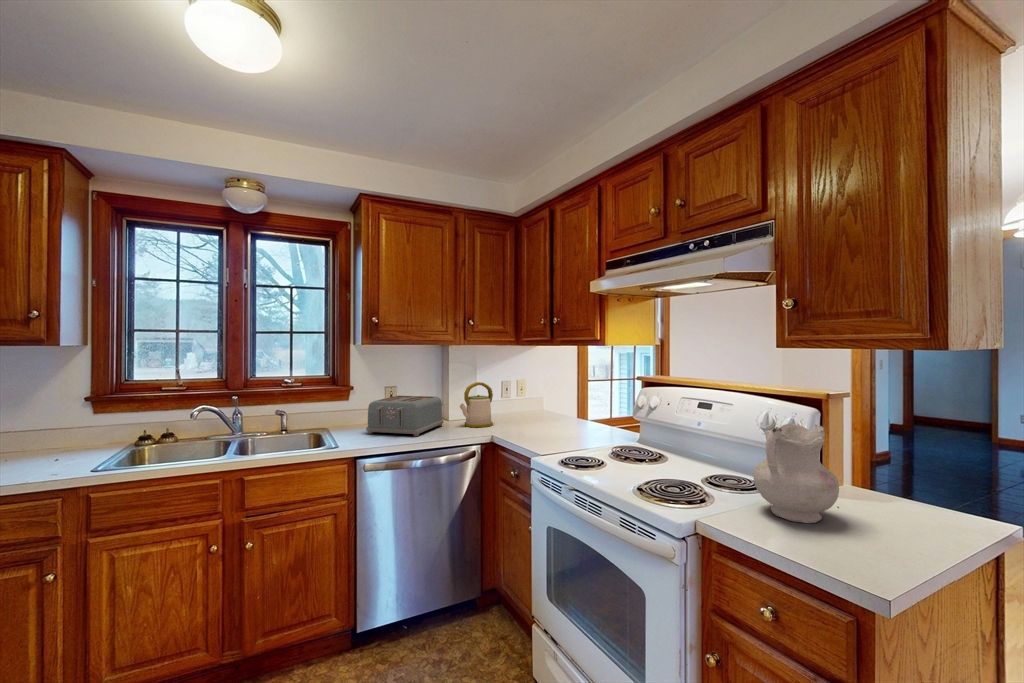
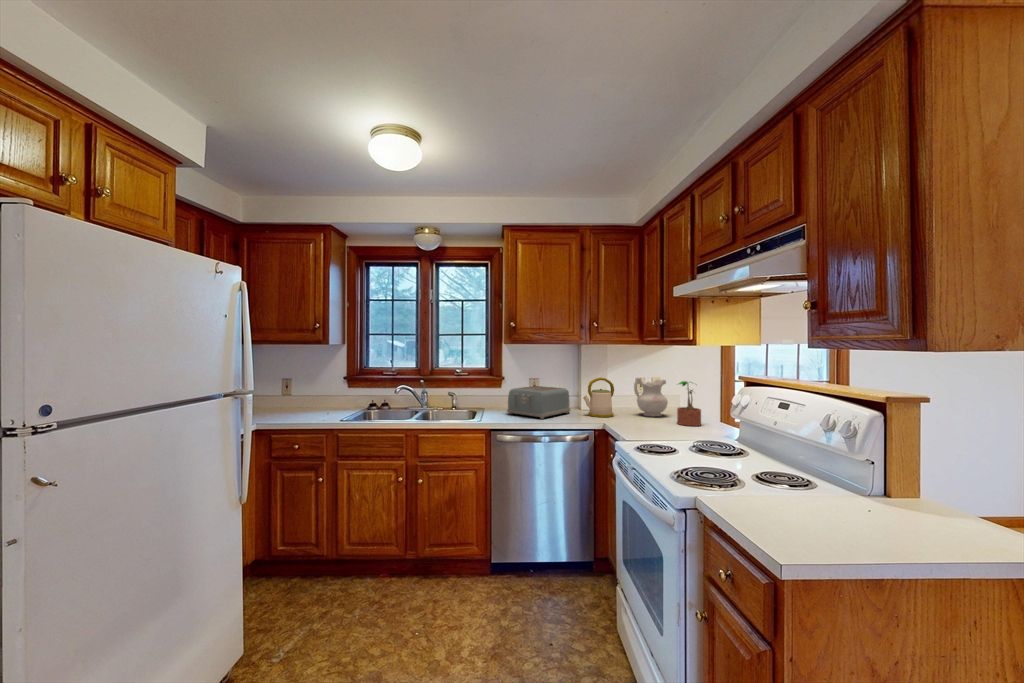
potted plant: none [560,382,584,429] -> present [677,381,701,426]
ceramic pitcher: present [753,423,839,523] -> present [634,379,668,416]

